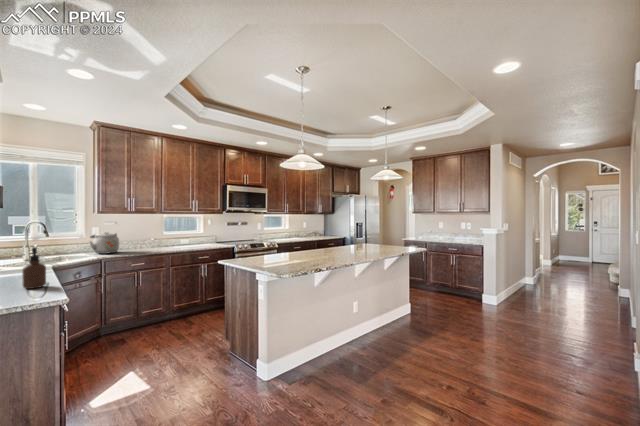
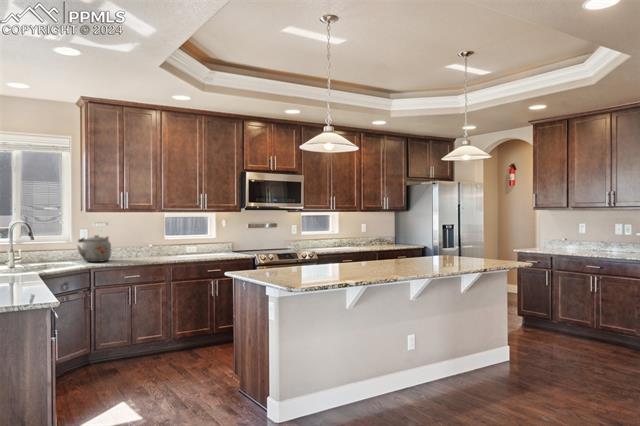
soap dispenser: present [22,247,46,289] -> none [14,248,36,292]

